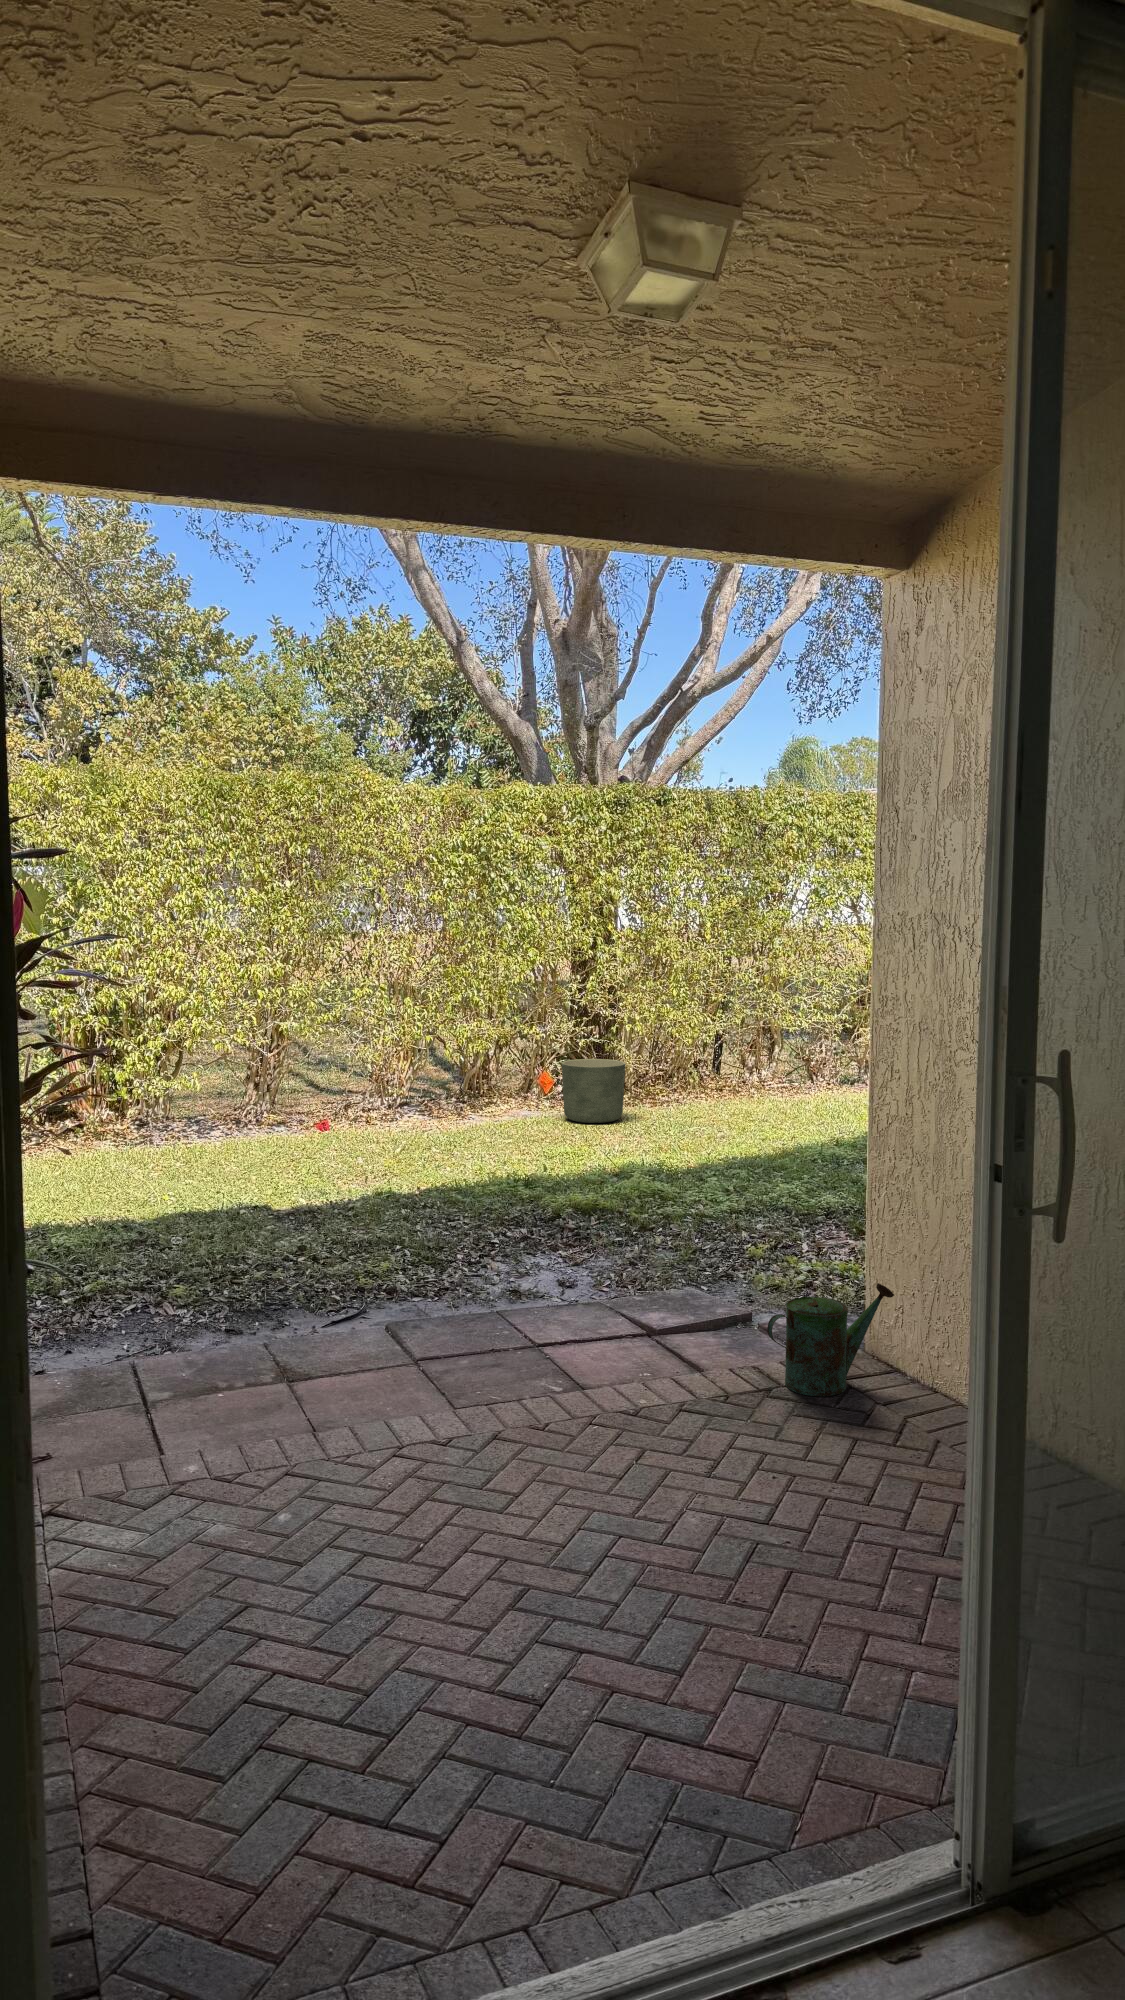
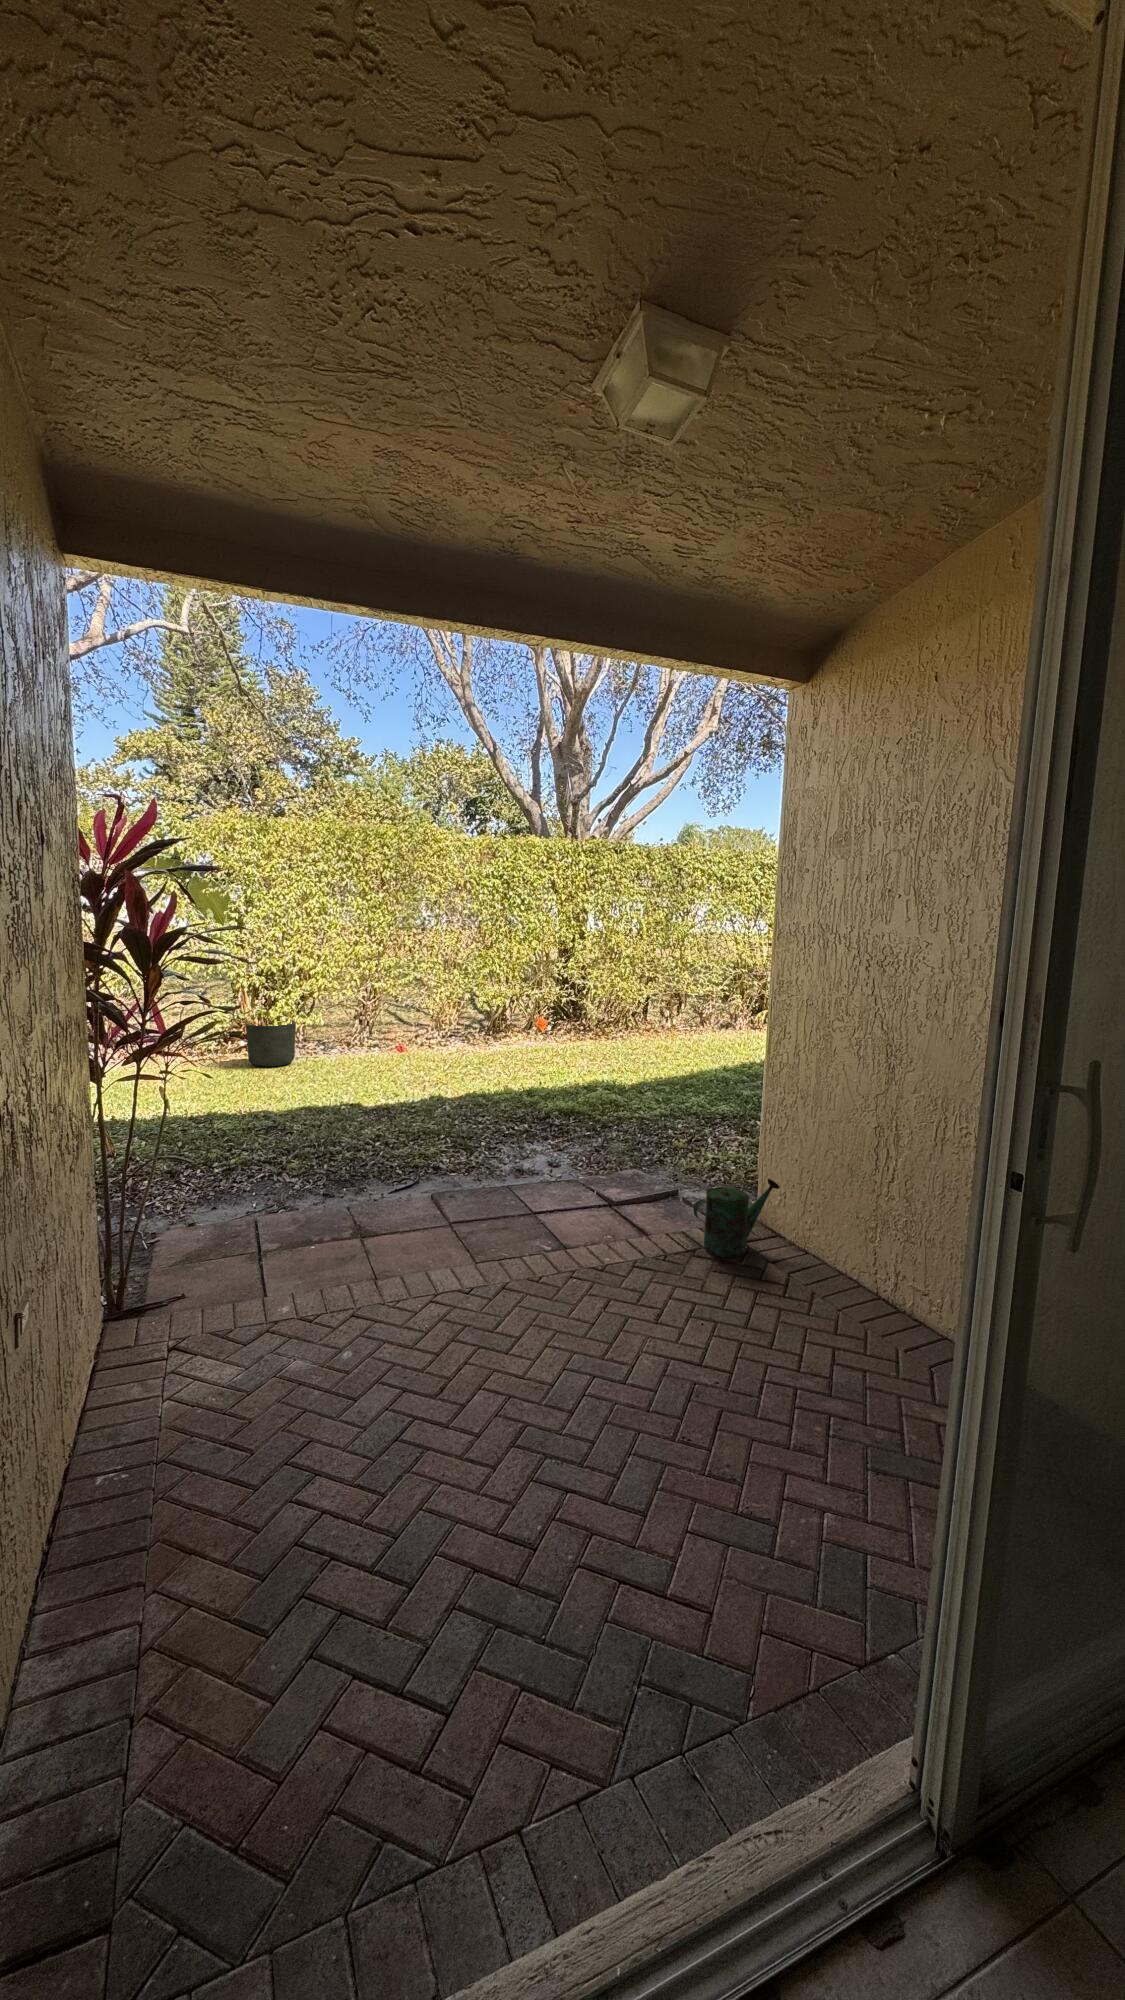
planter: present [562,1059,625,1123] -> present [246,1021,296,1067]

